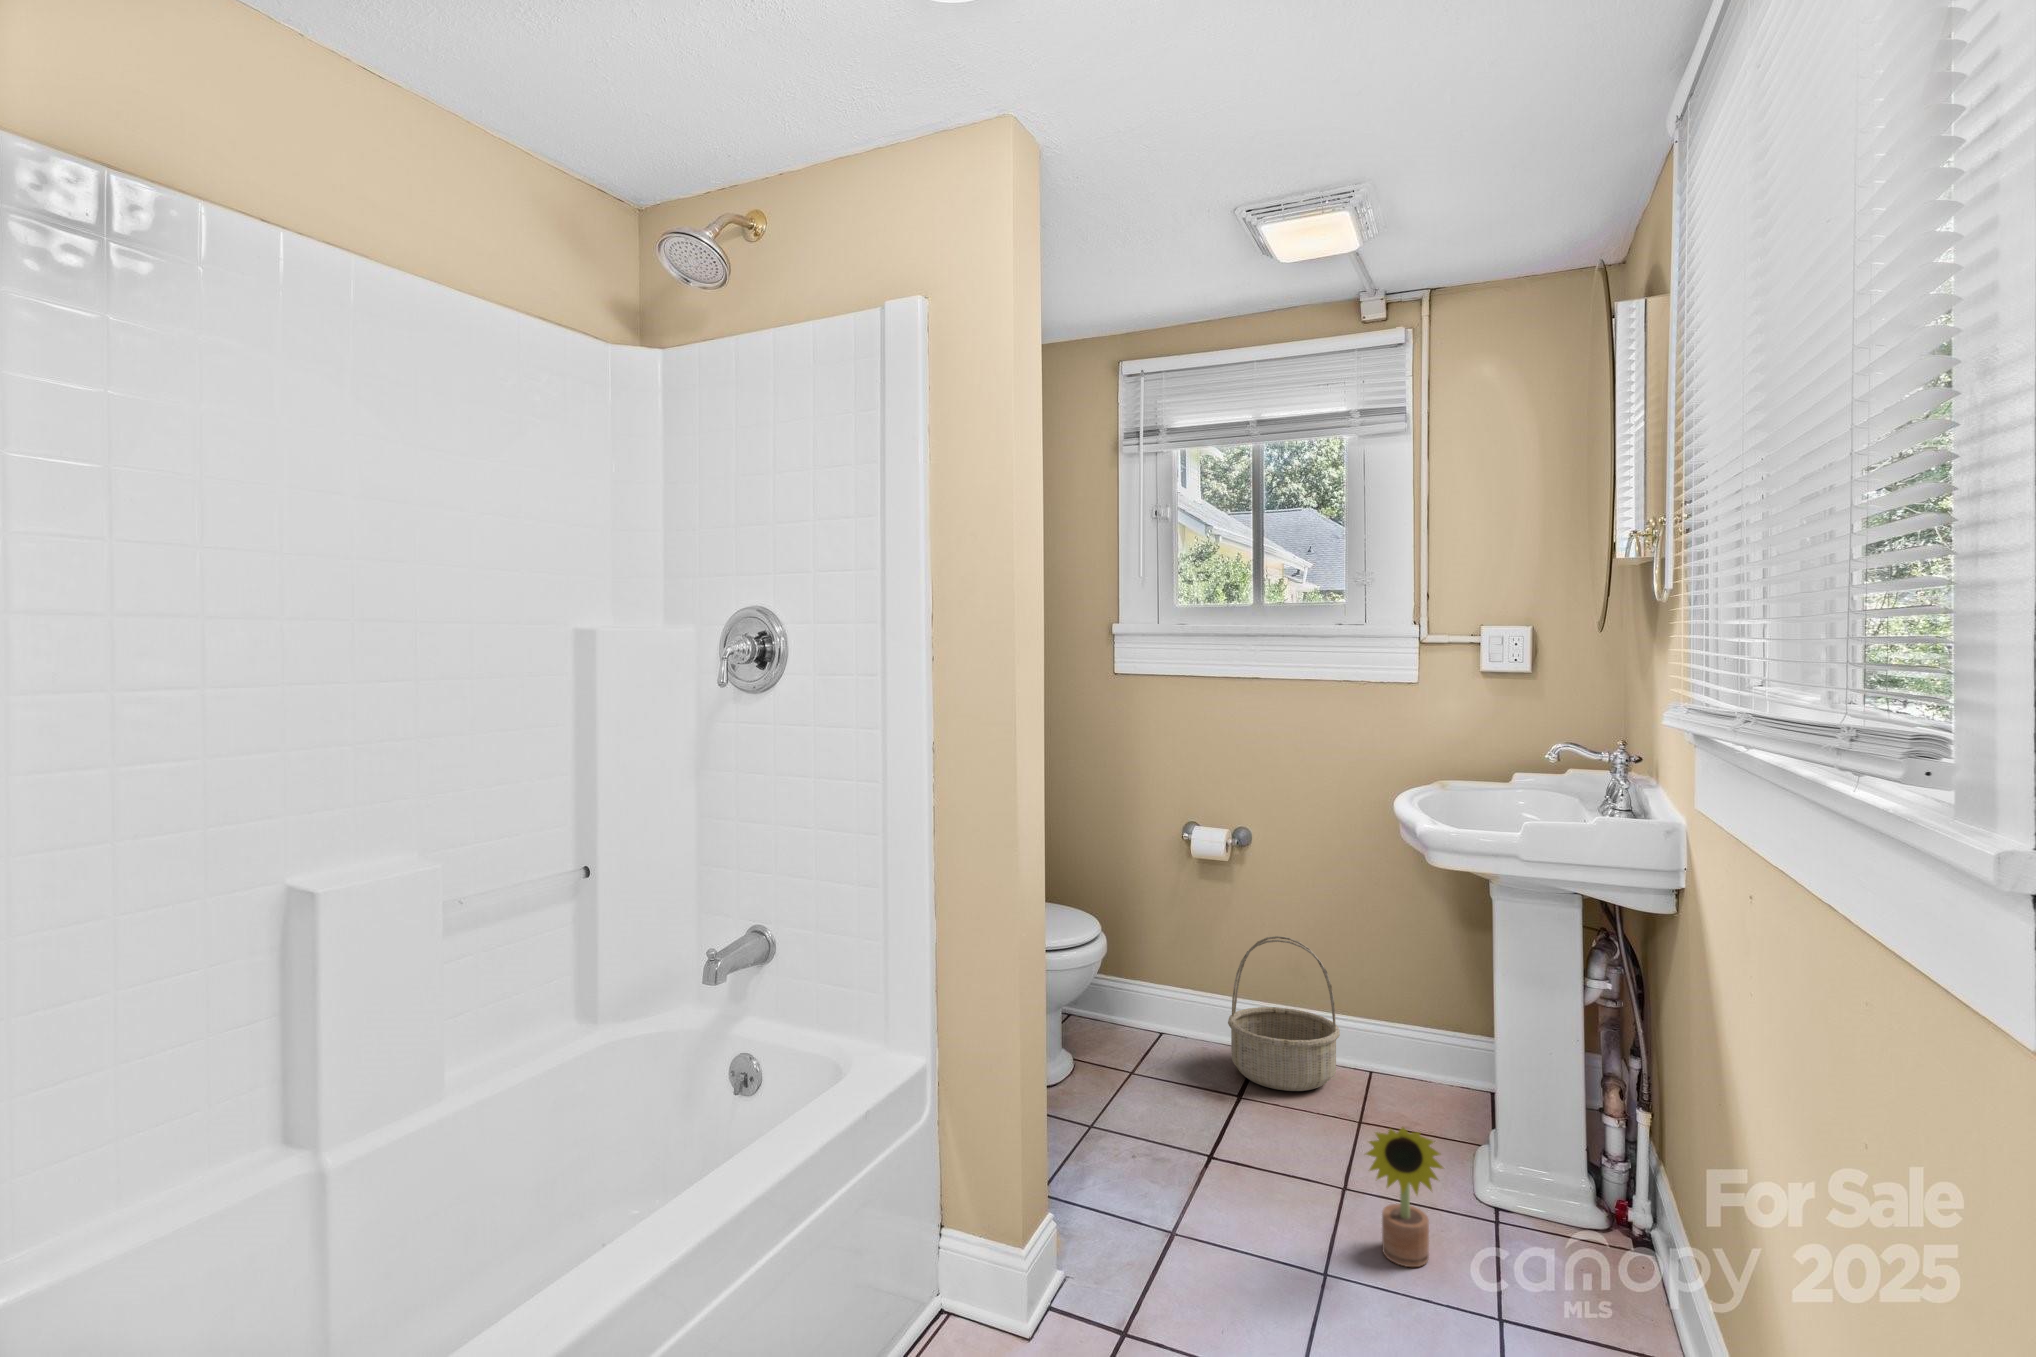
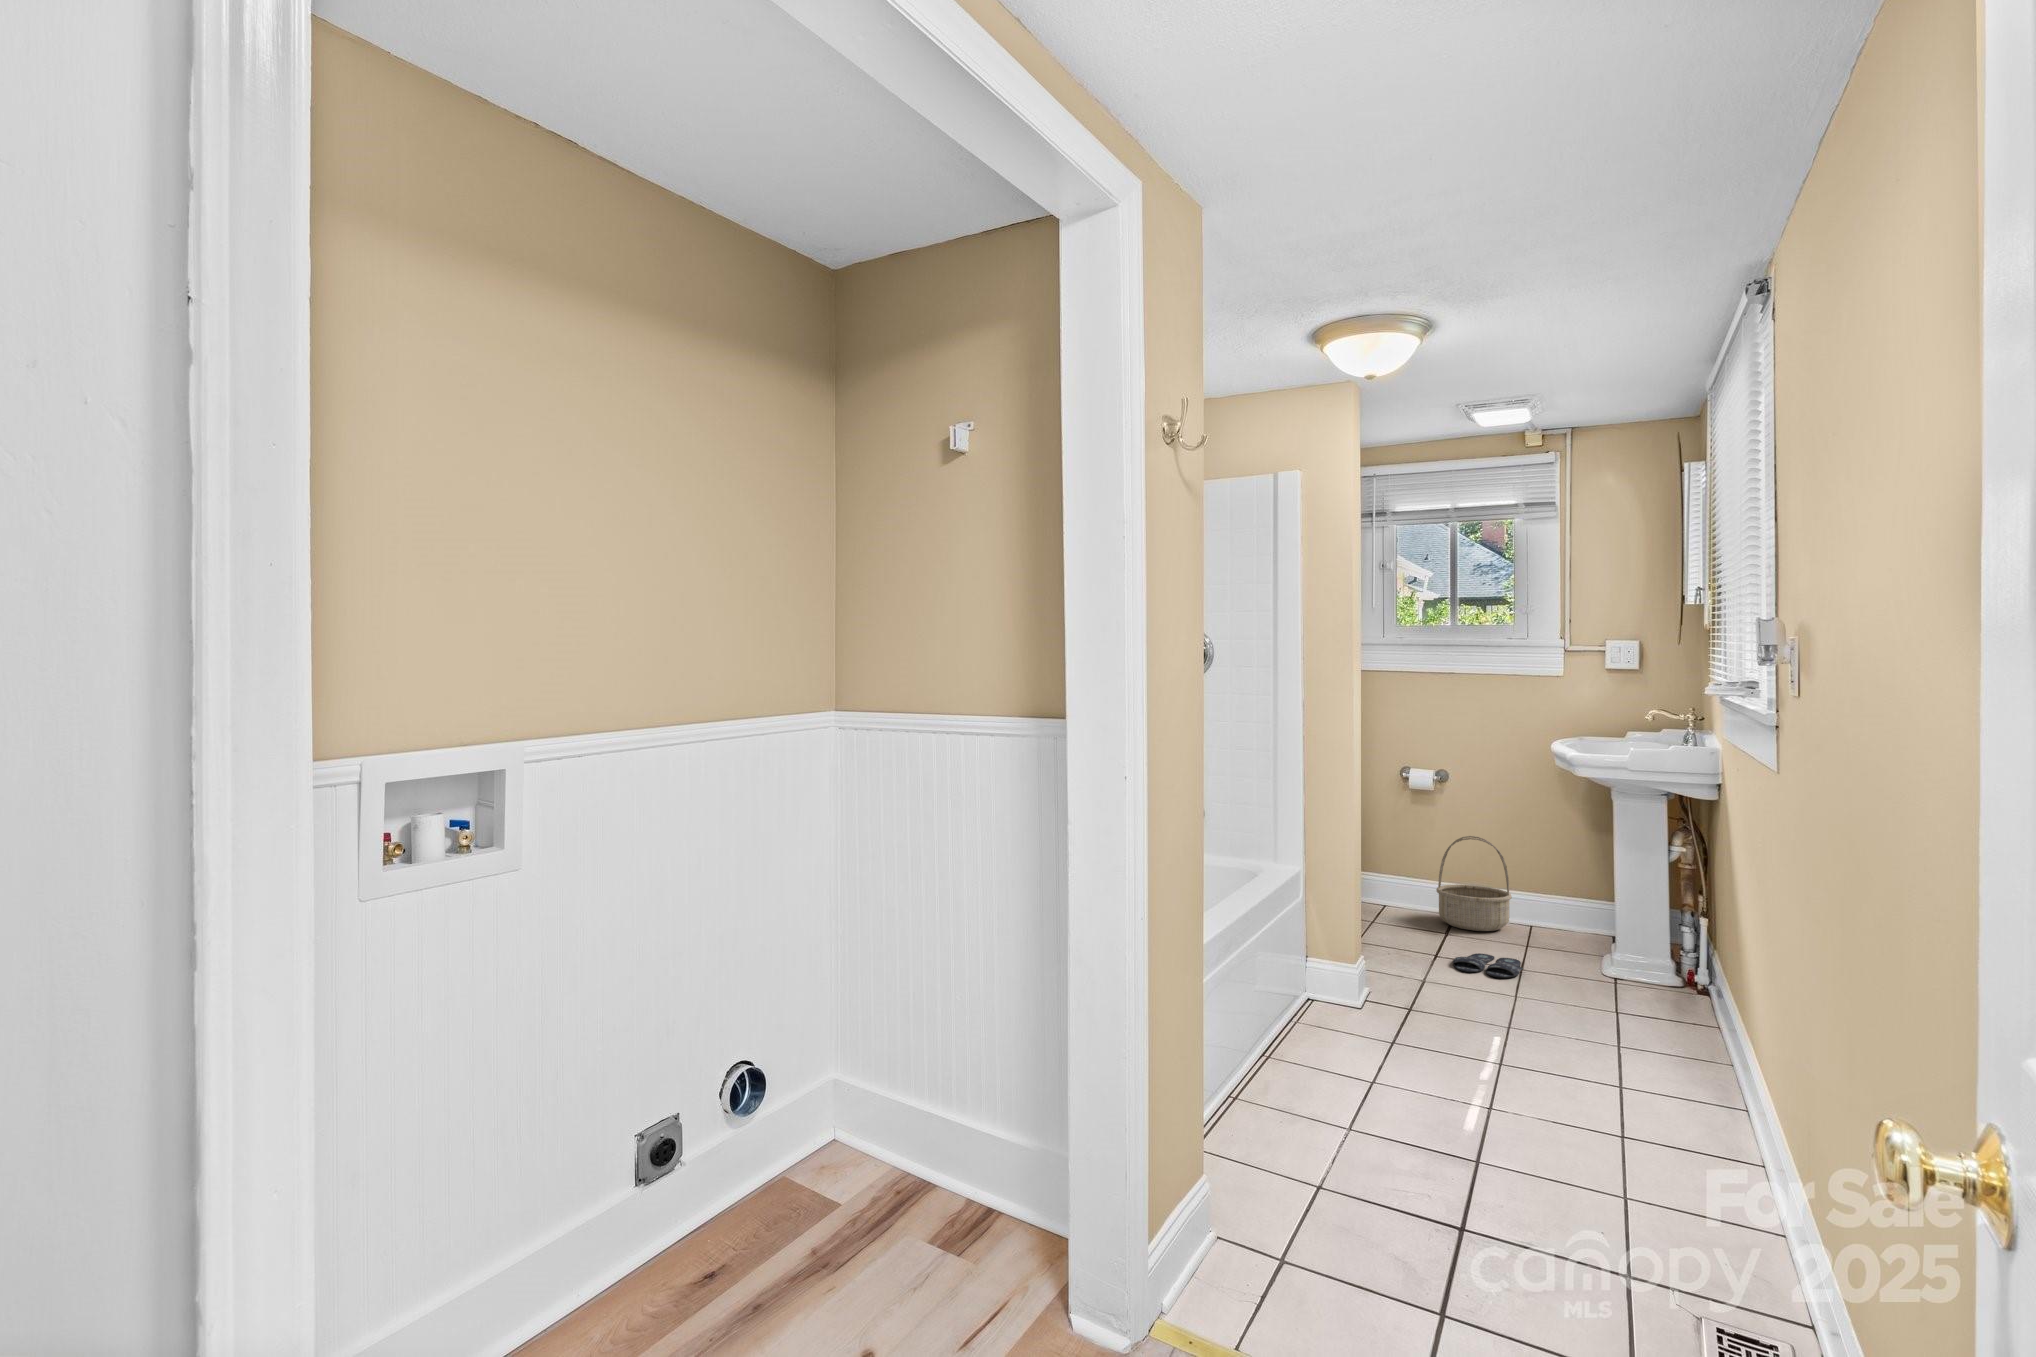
decorative plant: present [1366,1127,1443,1267] -> none [1537,914,1585,995]
slippers: none [1232,1150,1347,1221] -> present [1453,953,1523,978]

